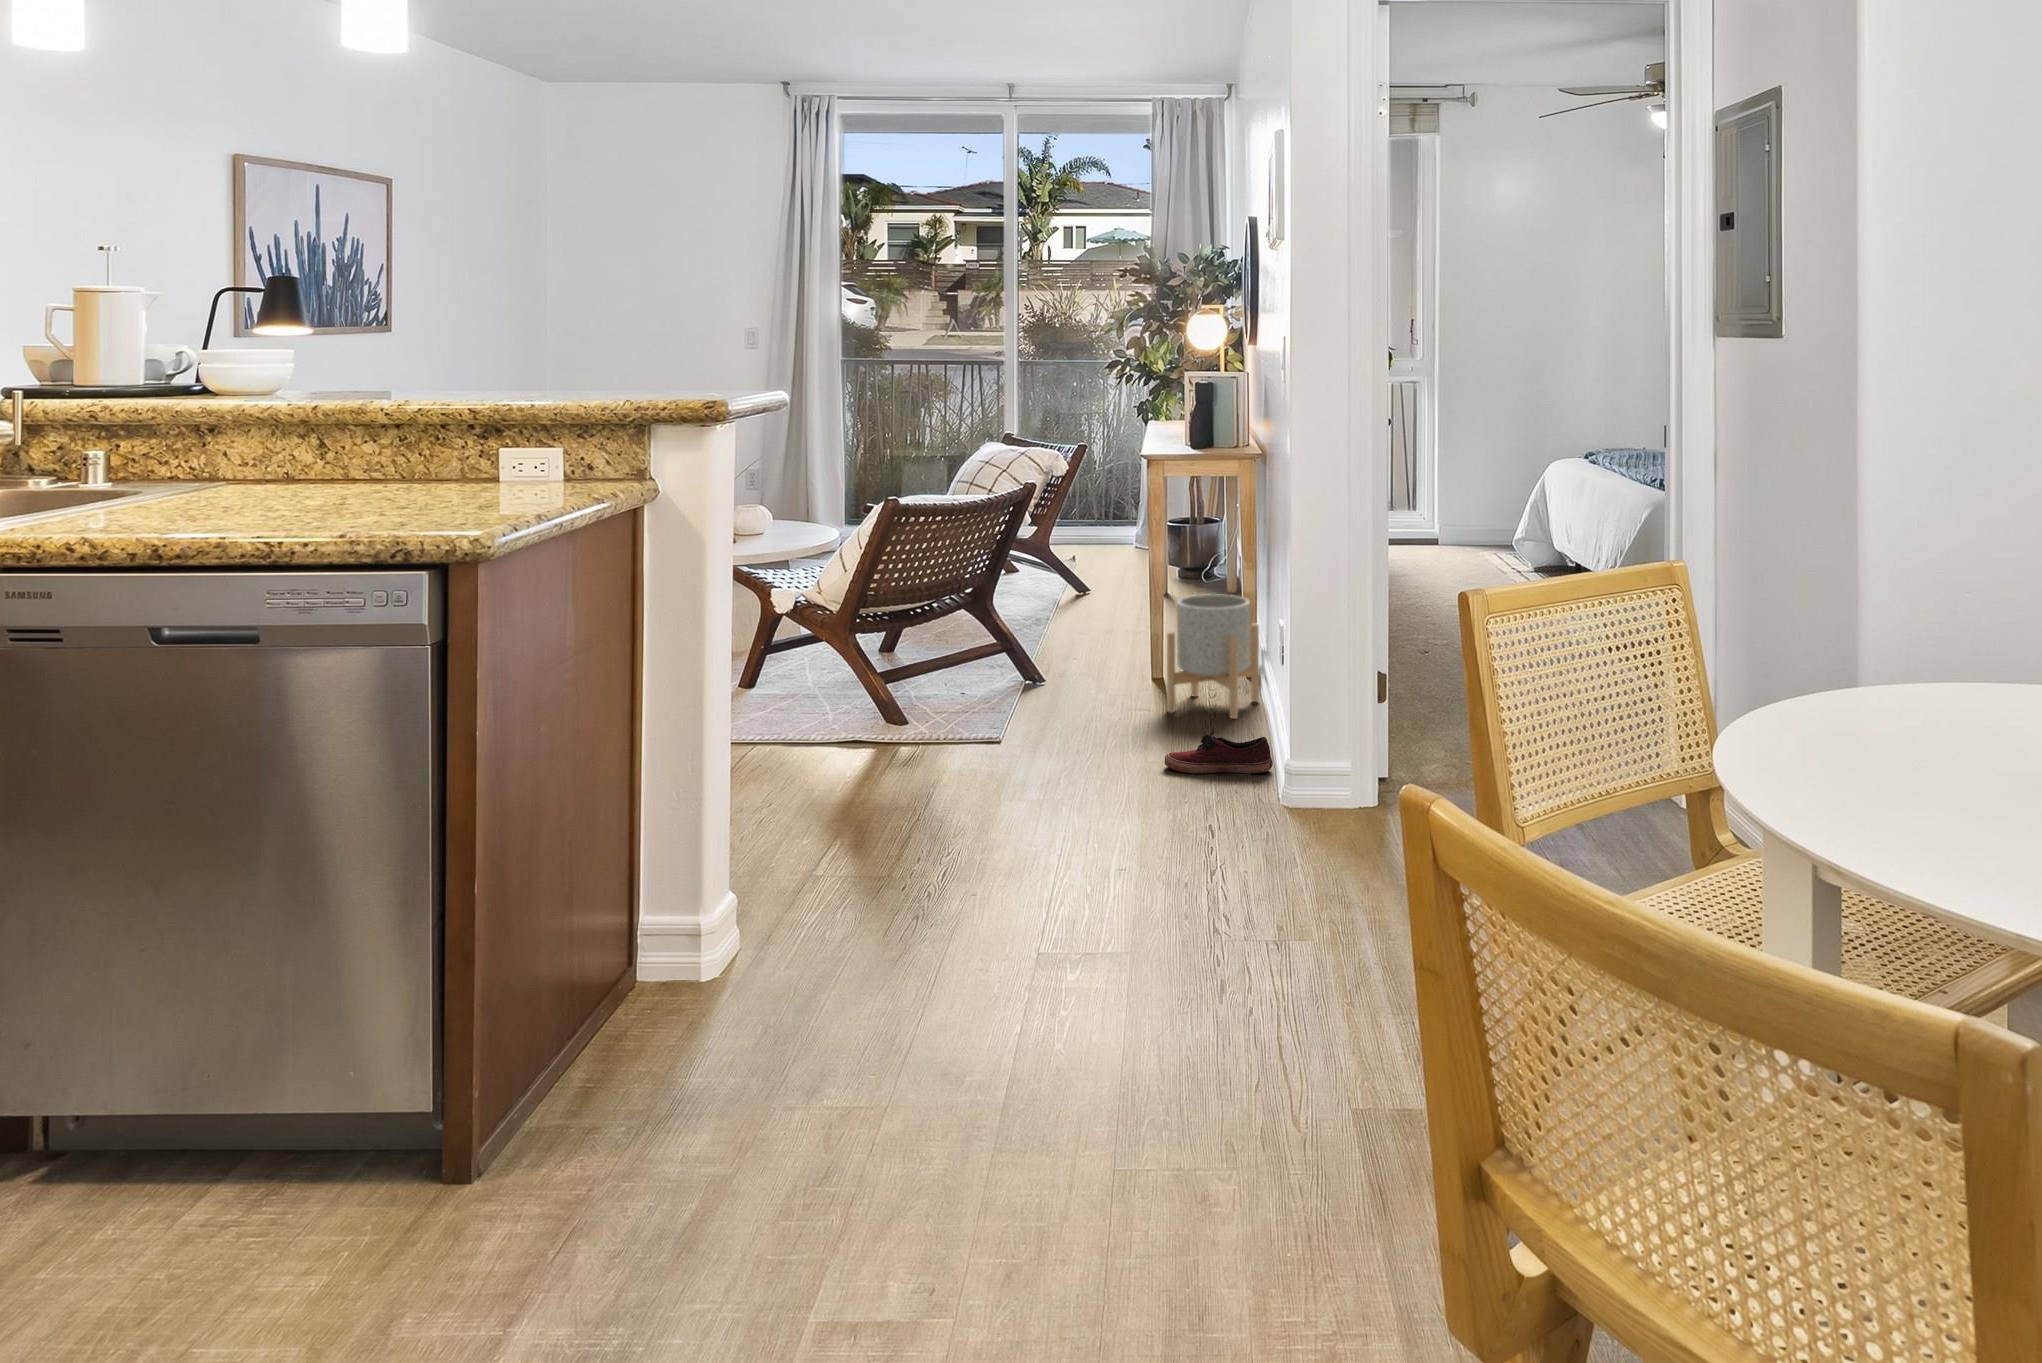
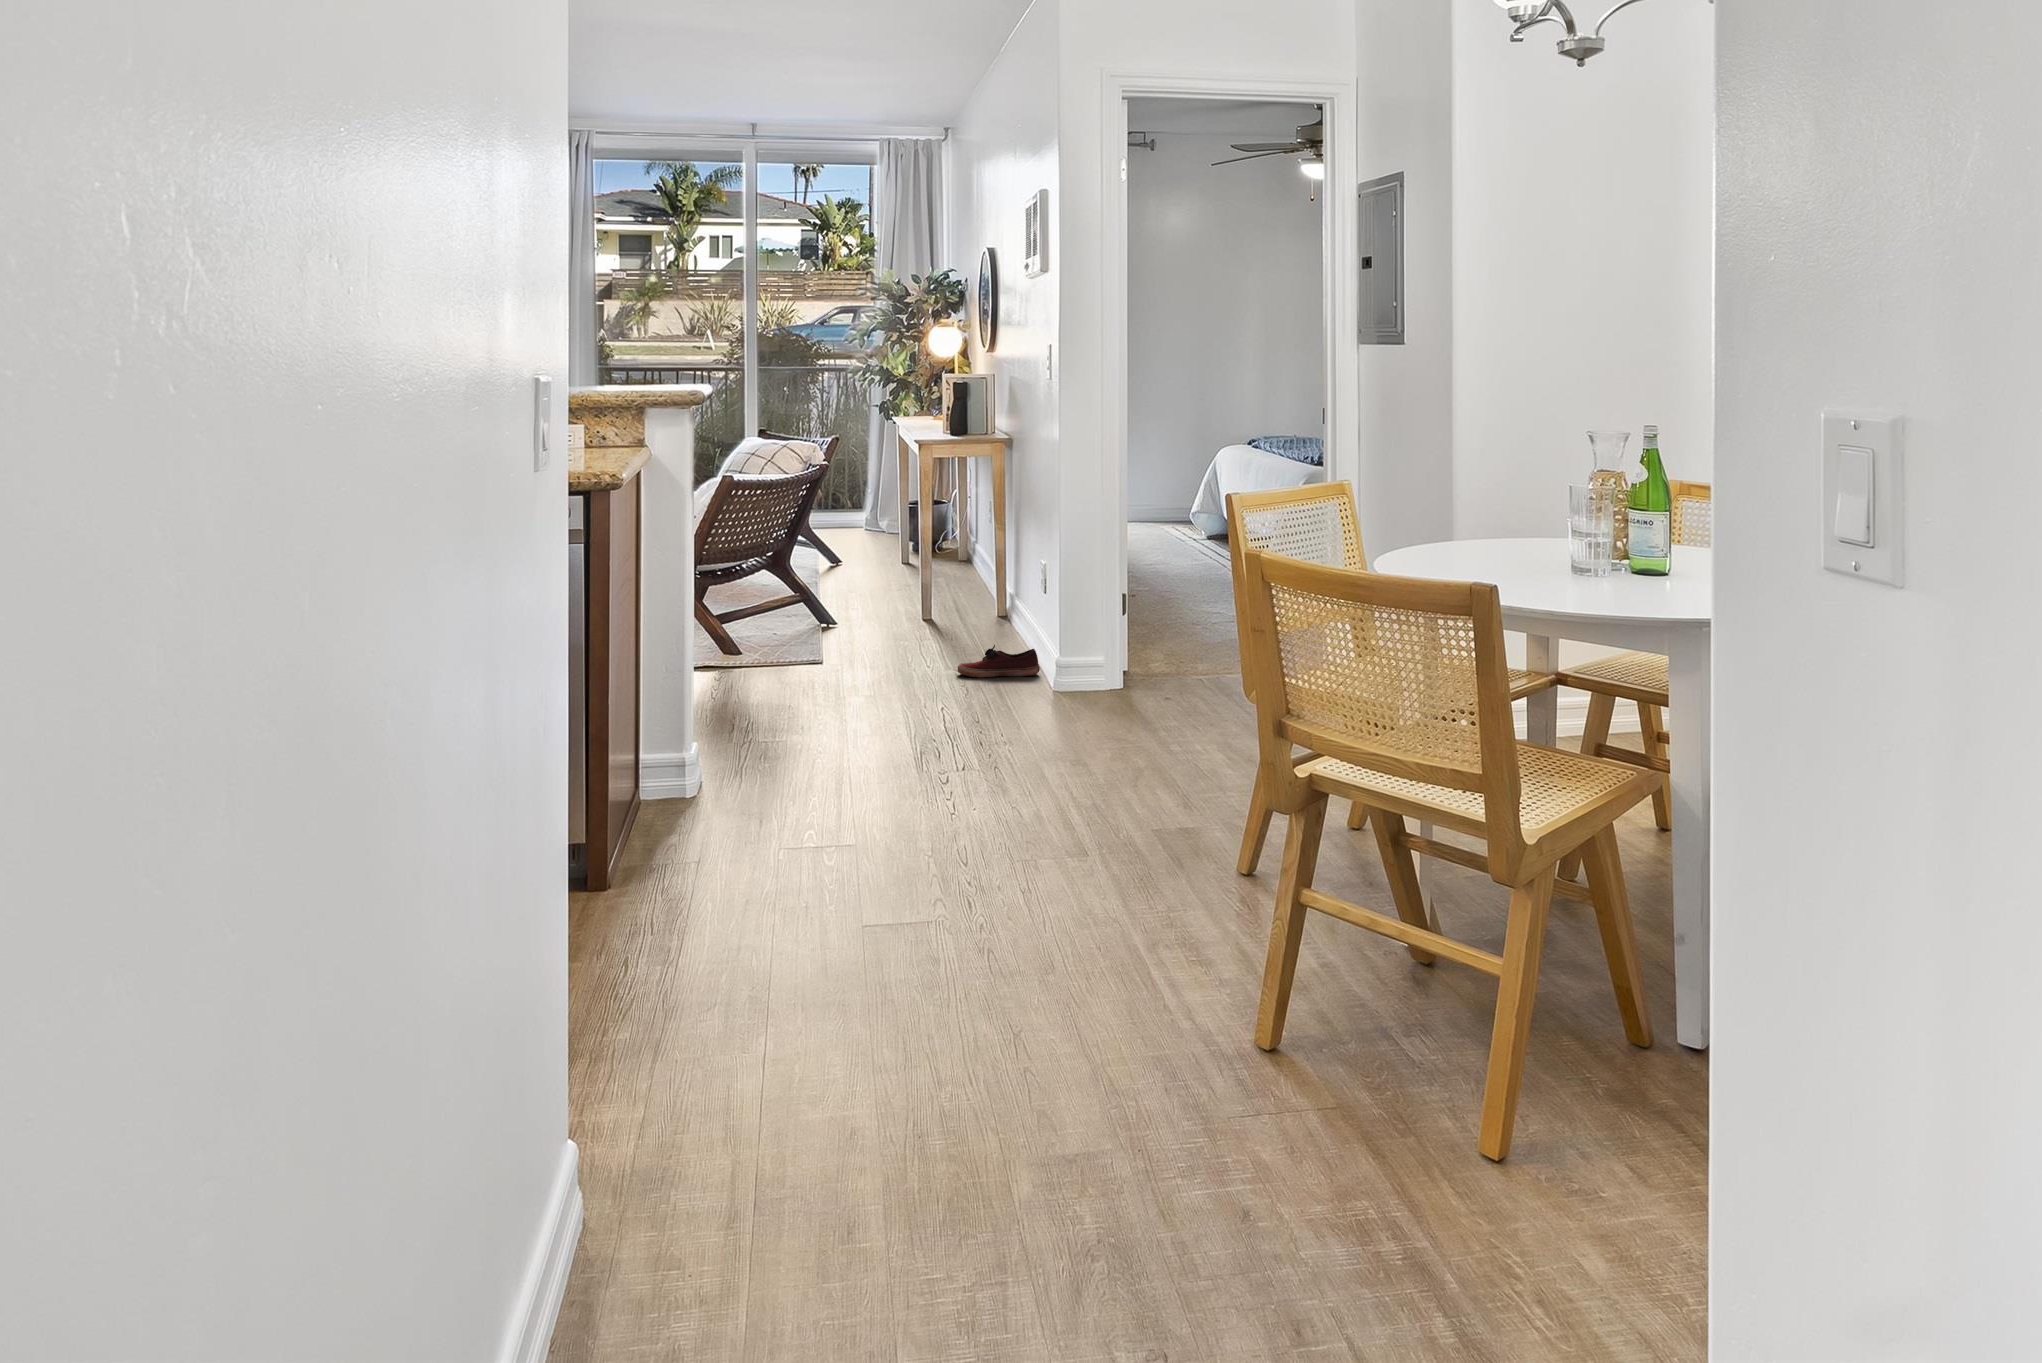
planter: present [1167,594,1259,719] -> none [943,551,1013,645]

